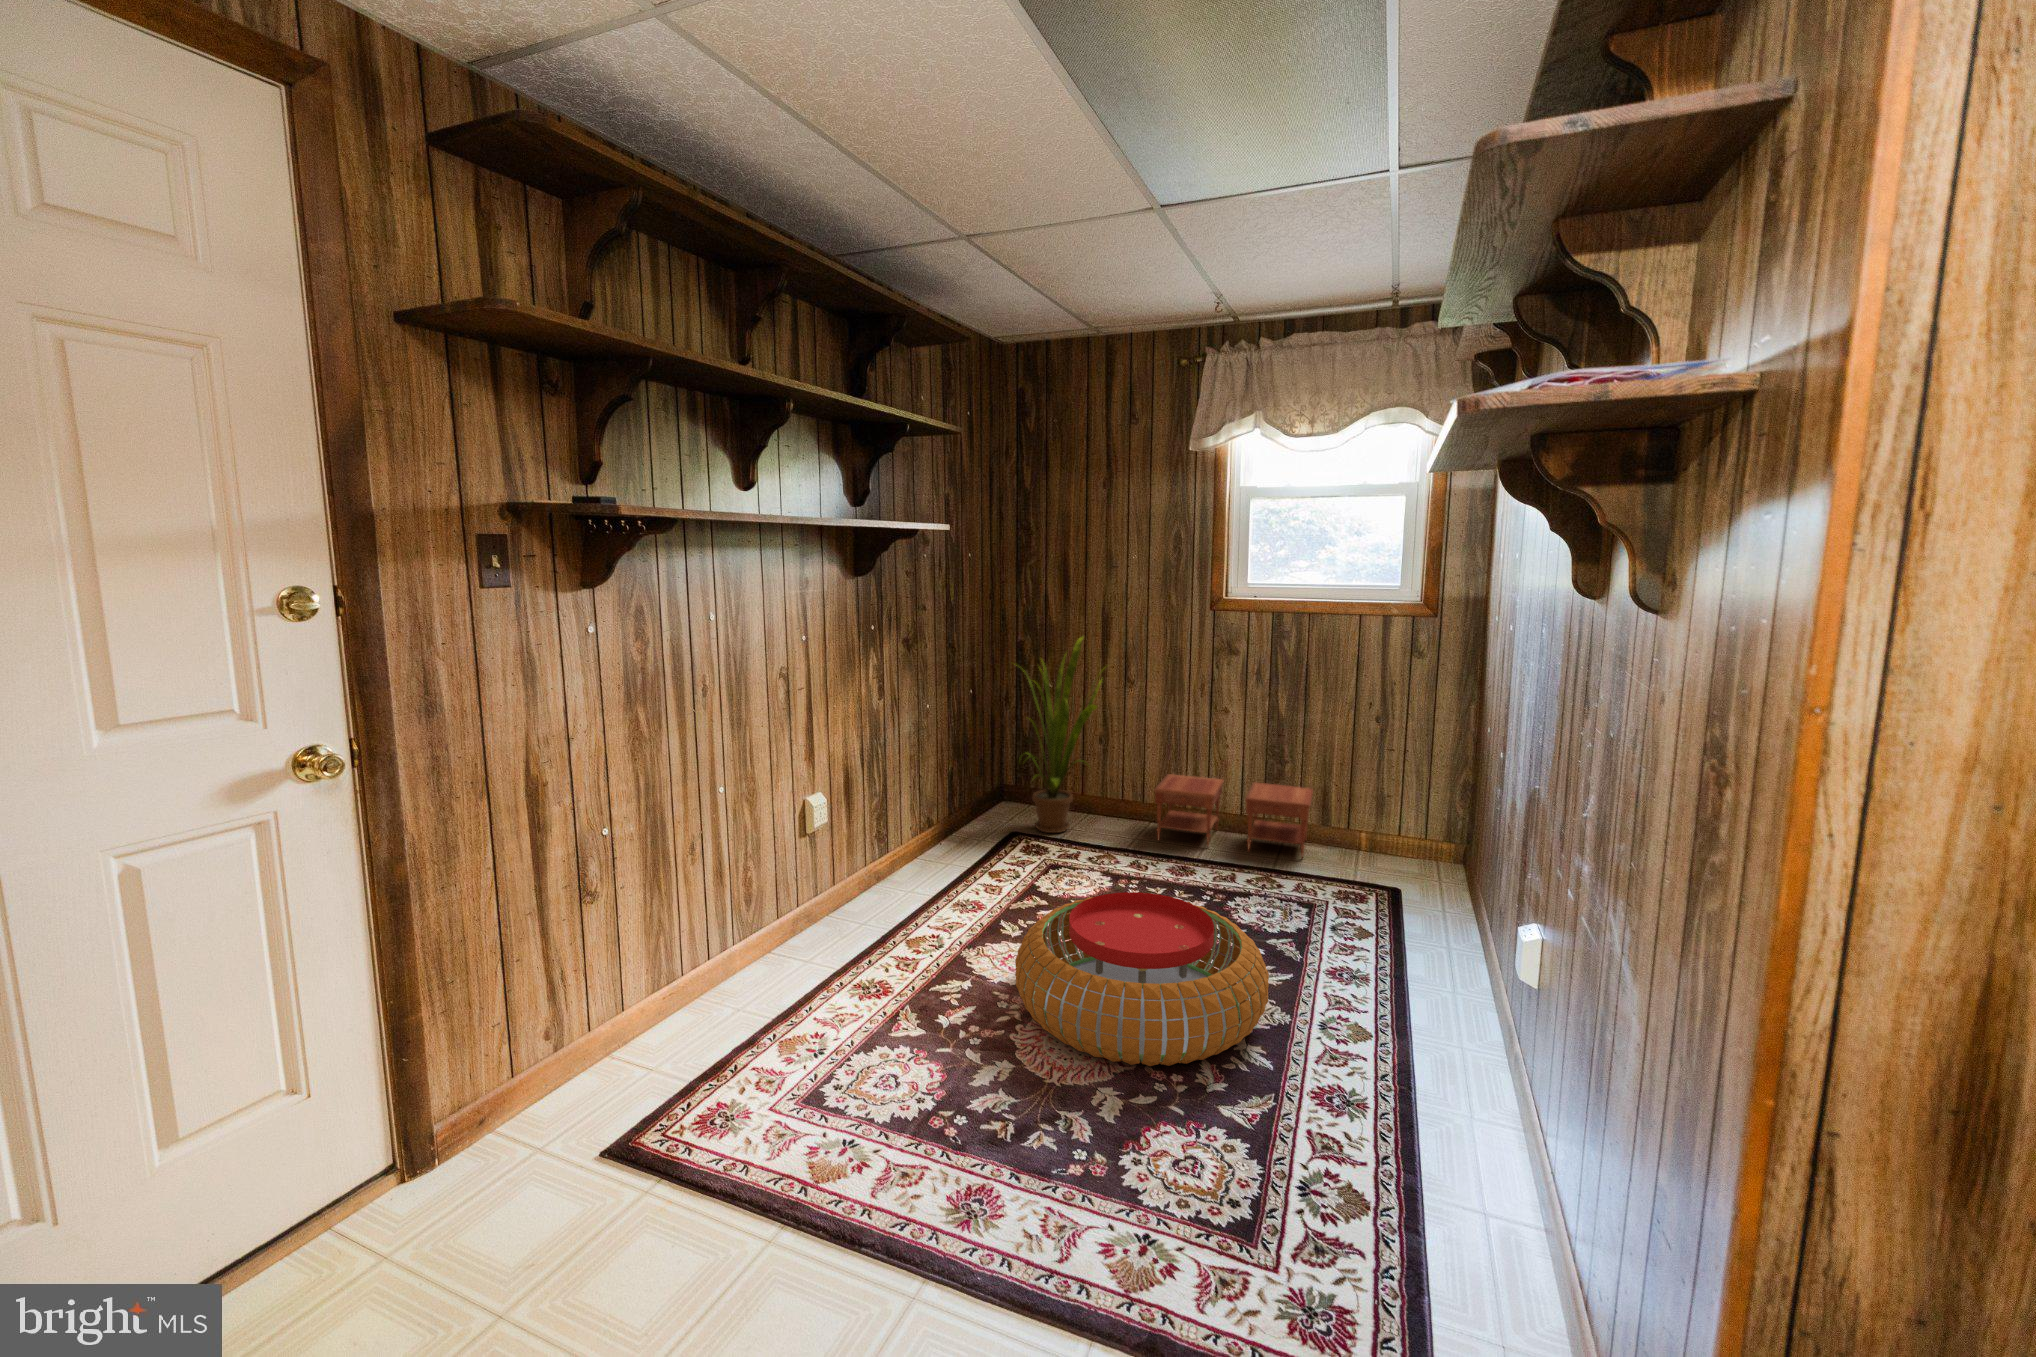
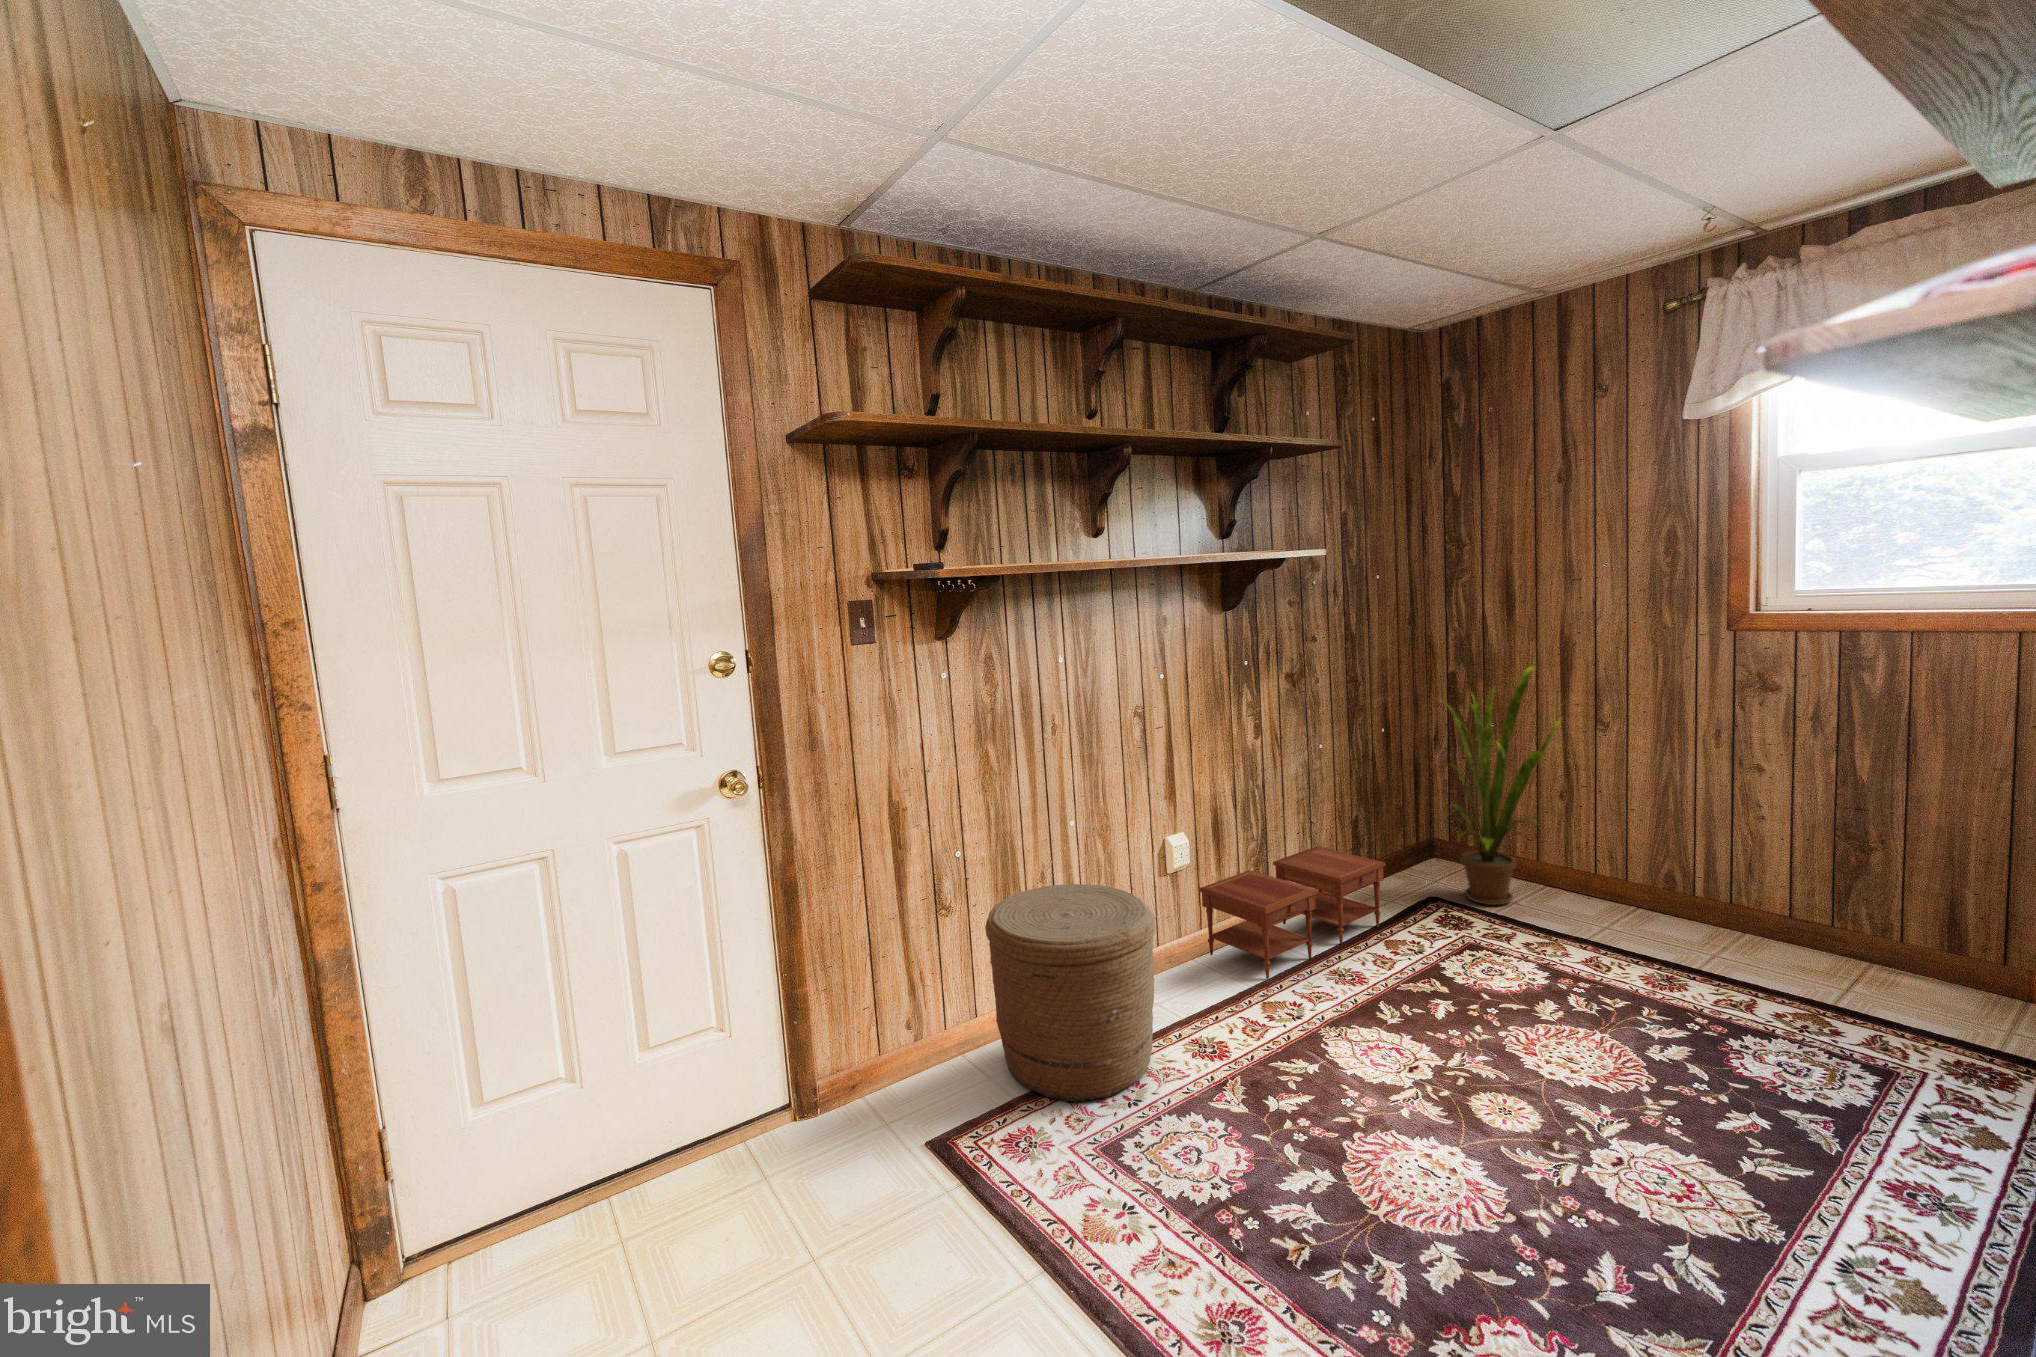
side table: present [1154,774,1313,858] -> present [1199,846,1386,978]
woven basket: none [646,849,831,1070] -> present [985,884,1155,1102]
pouf: present [1015,892,1269,1066] -> none [1358,996,1740,1252]

